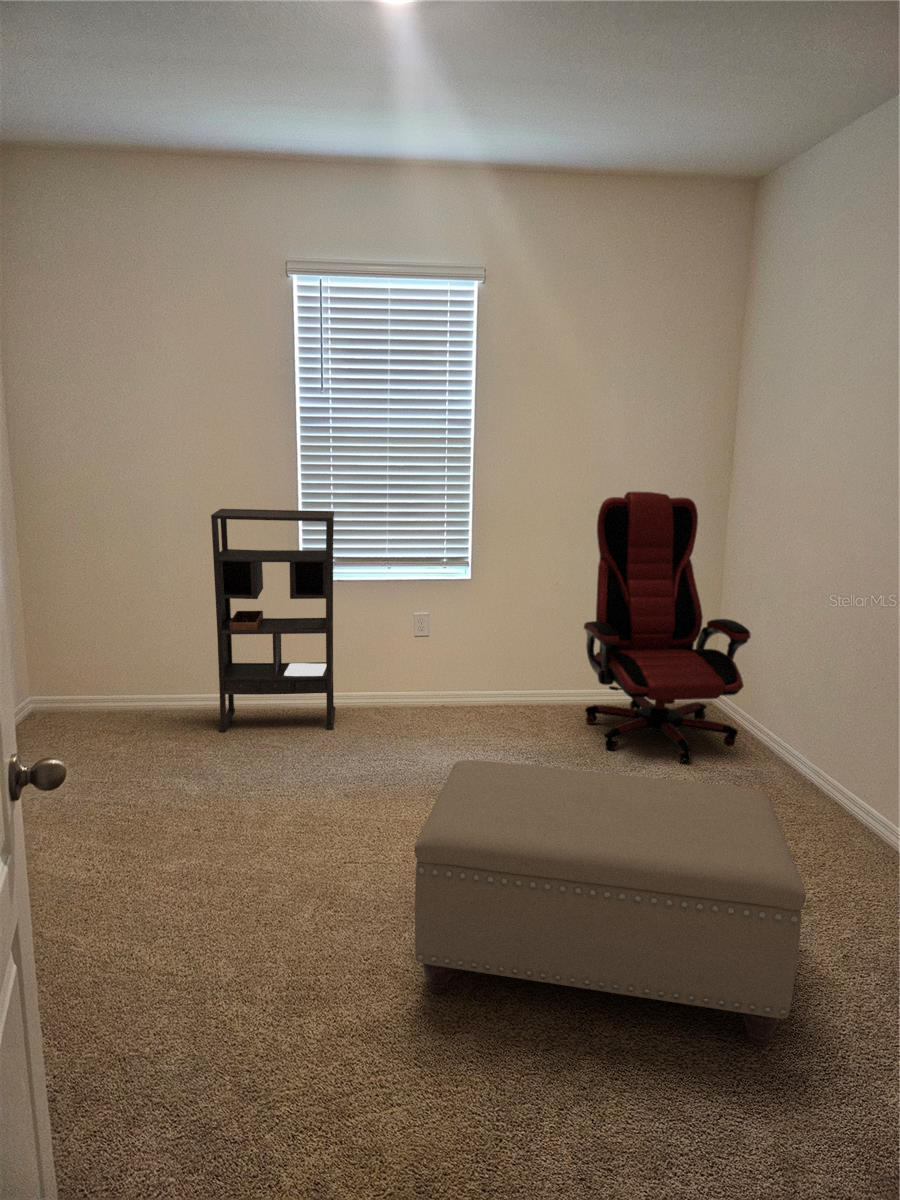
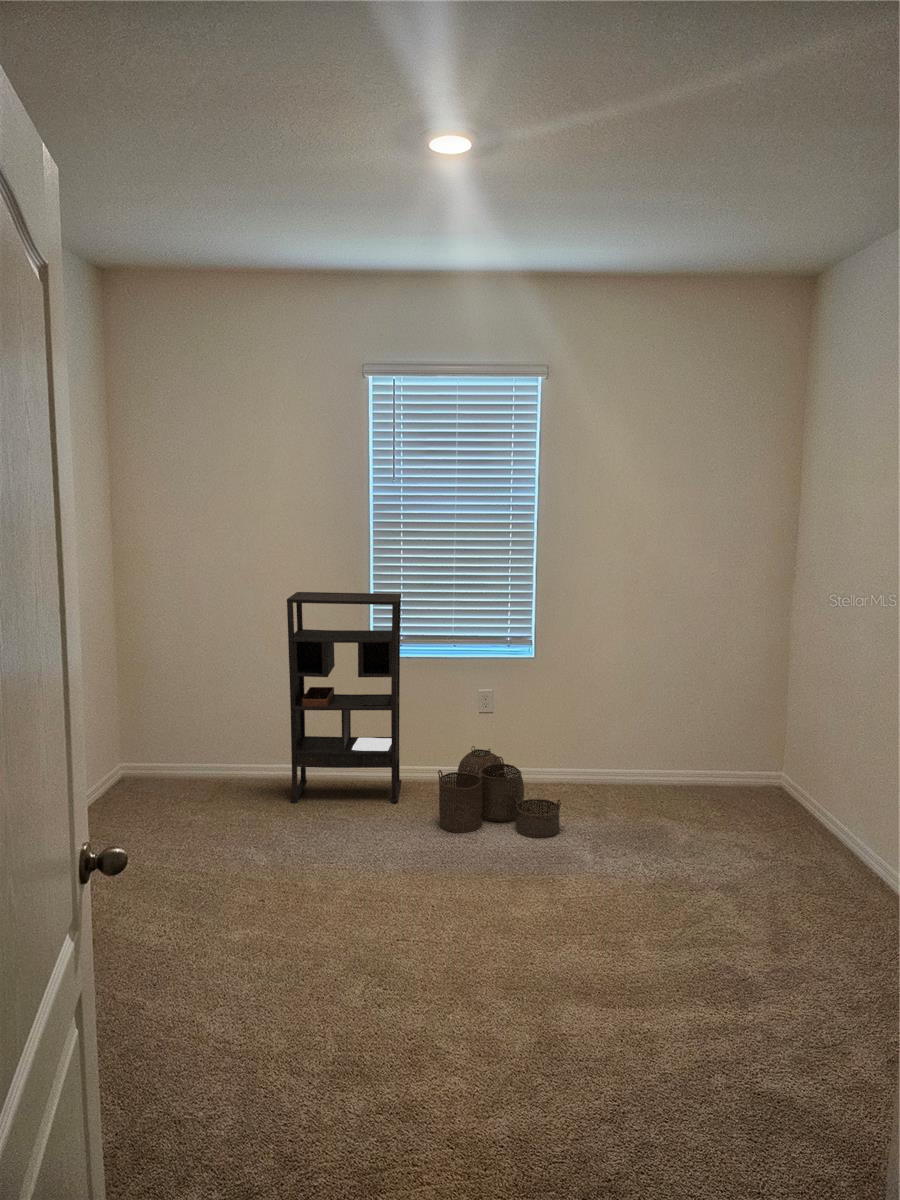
office chair: present [584,492,750,763] -> none [643,574,812,848]
woven basket: none [377,670,504,759] -> present [438,746,561,838]
ottoman: present [415,760,806,1046] -> none [451,844,832,1152]

